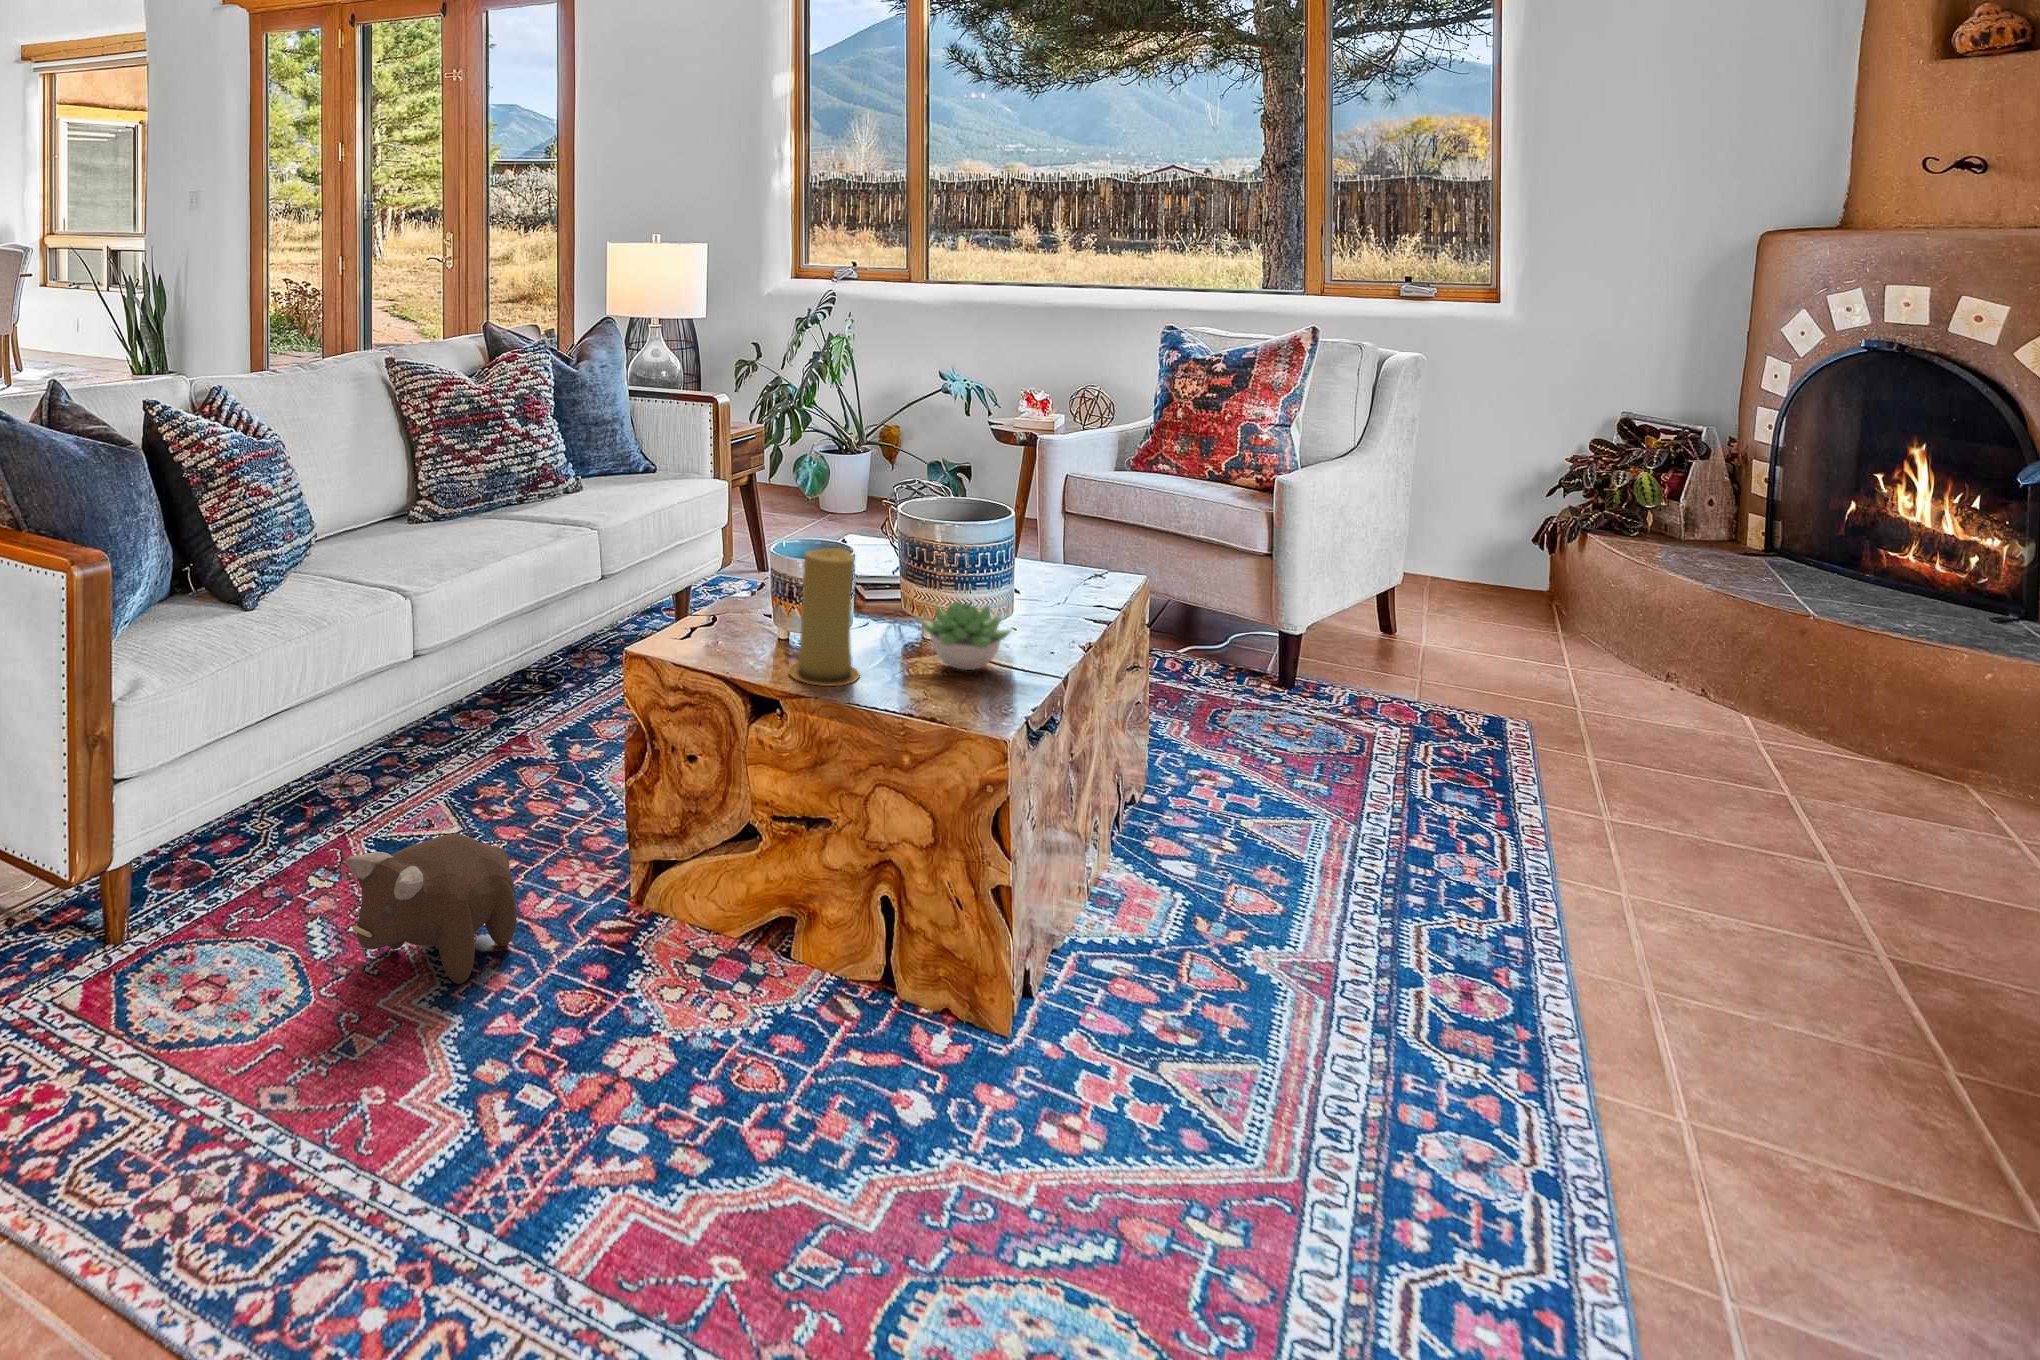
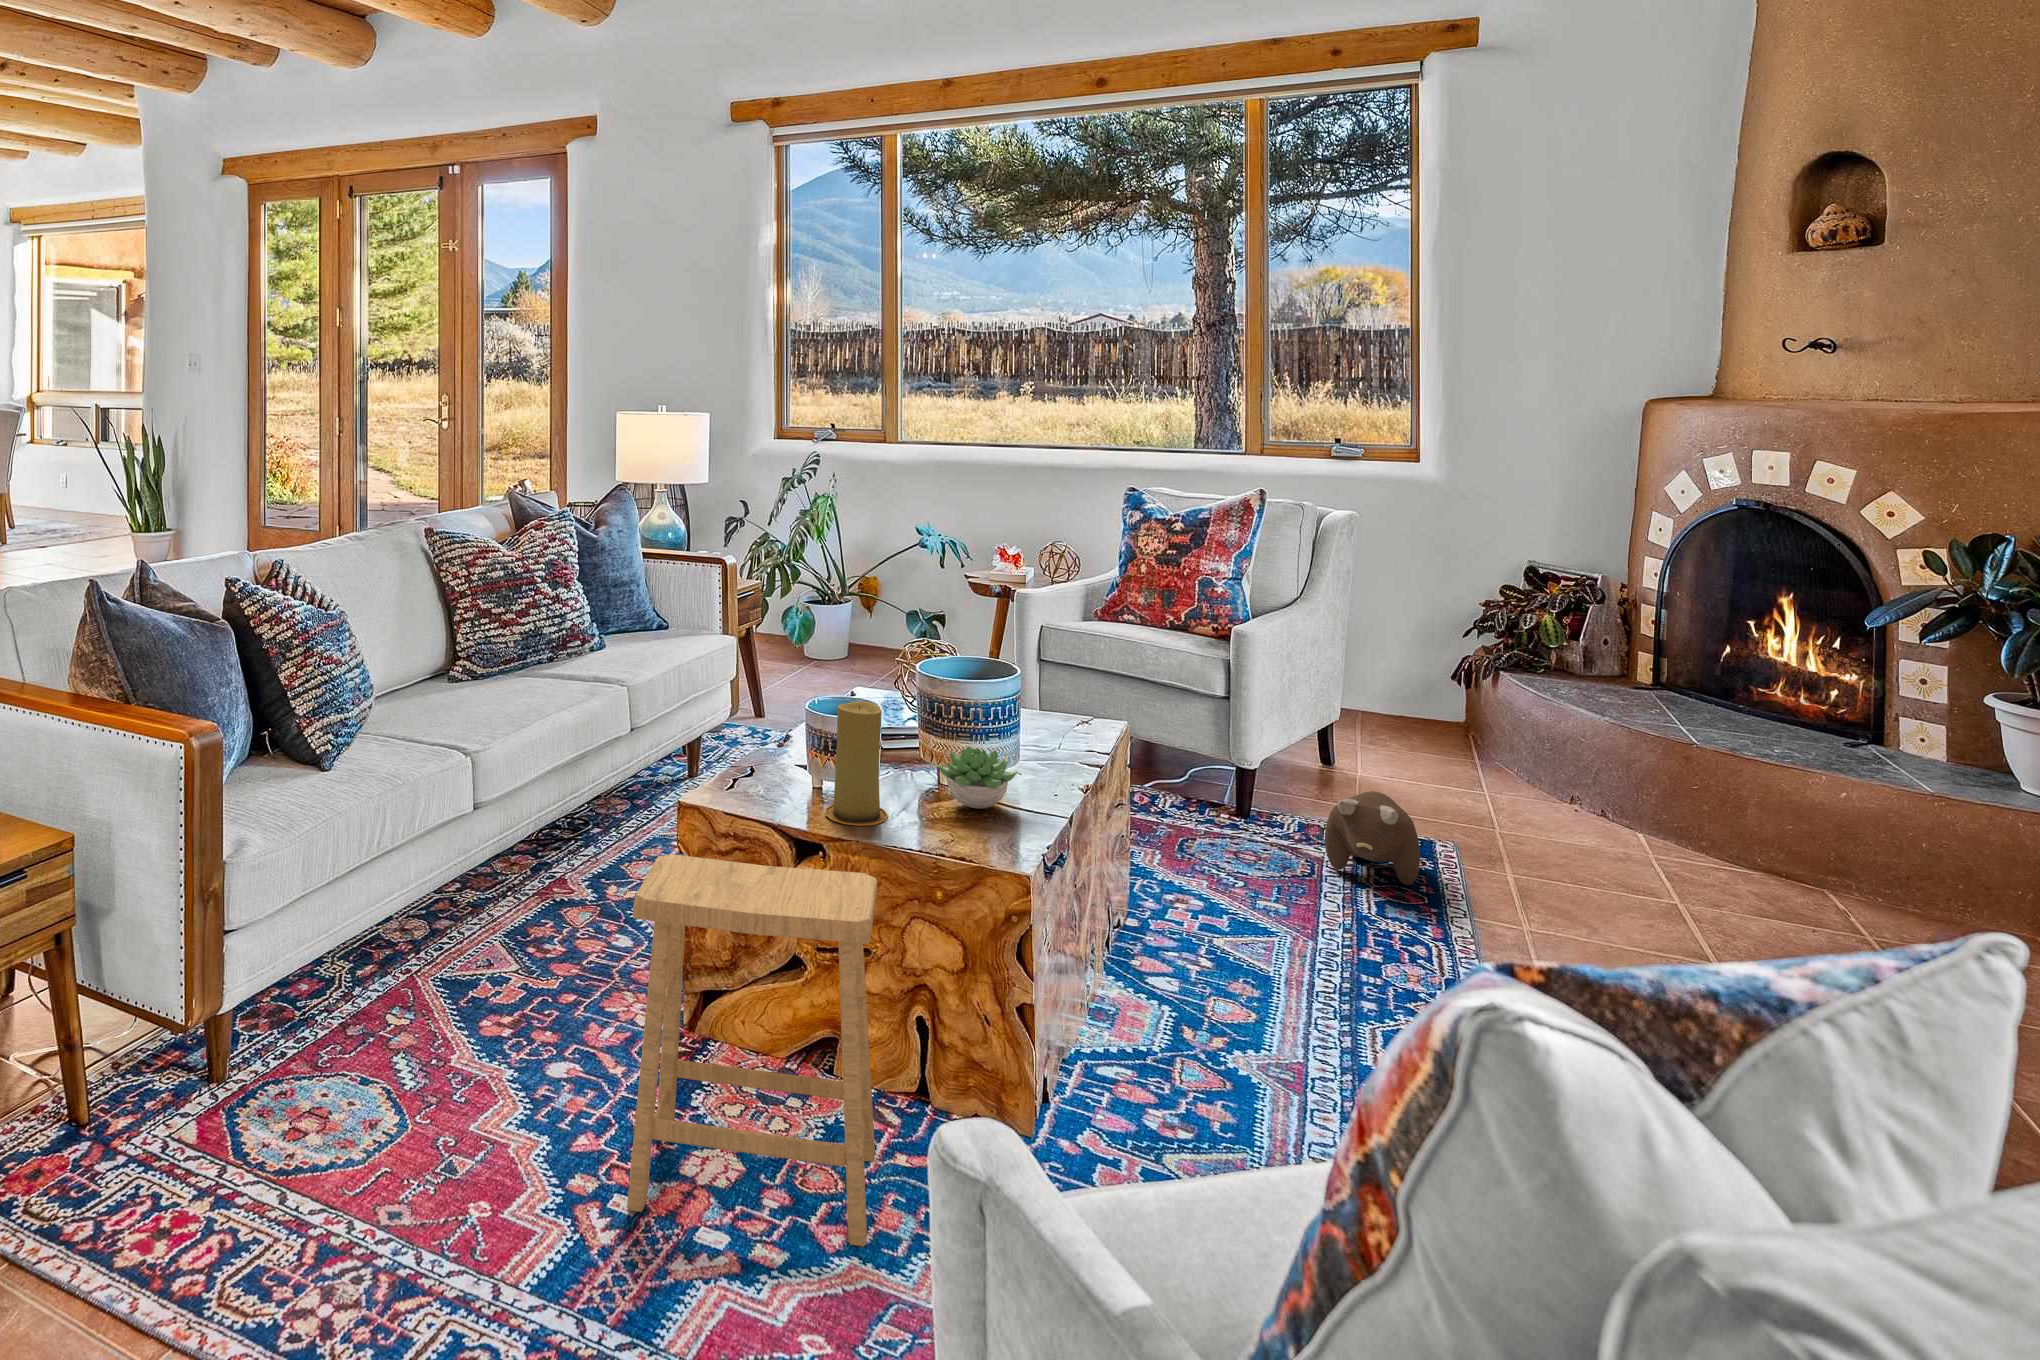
footstool: none [536,713,833,1157] -> present [627,854,877,1247]
plush toy: present [346,834,516,984] -> present [1325,791,1420,885]

